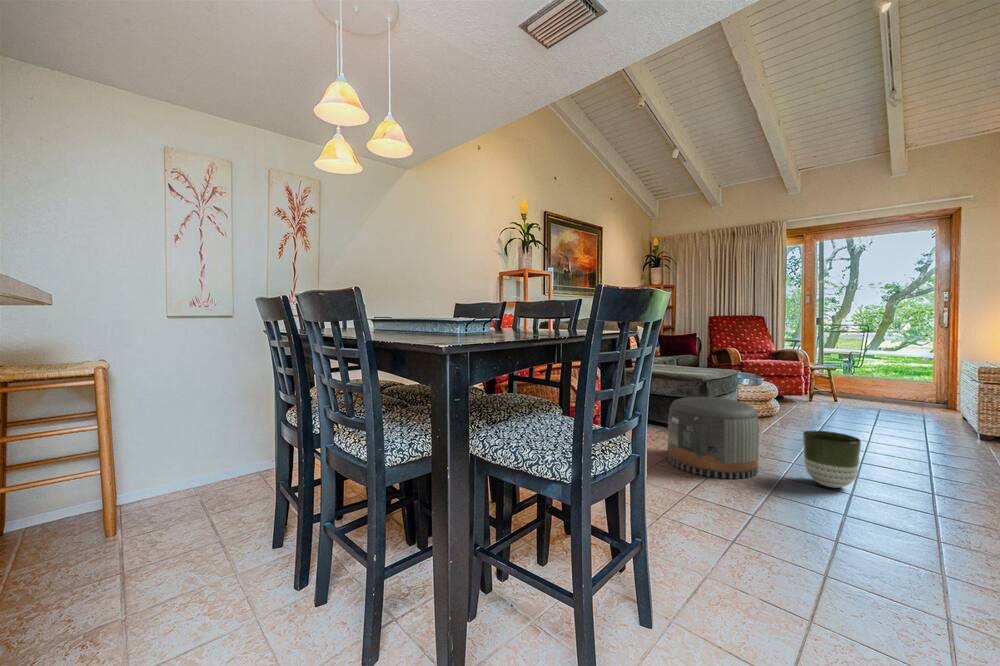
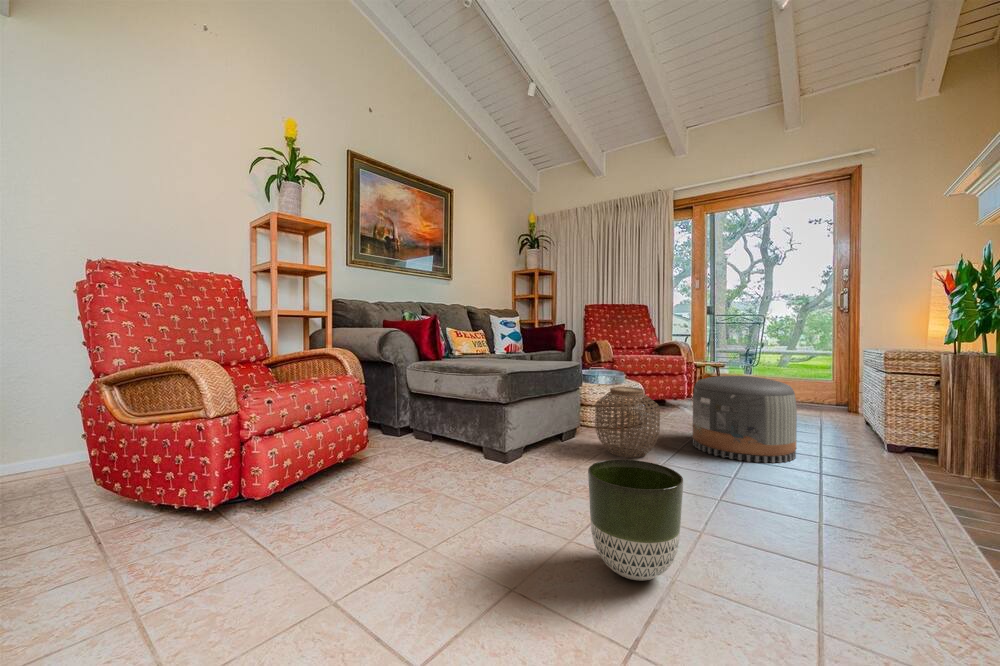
woven basket: none [756,388,806,436] -> present [595,387,660,458]
pouf: present [668,397,759,479] -> present [693,376,797,463]

